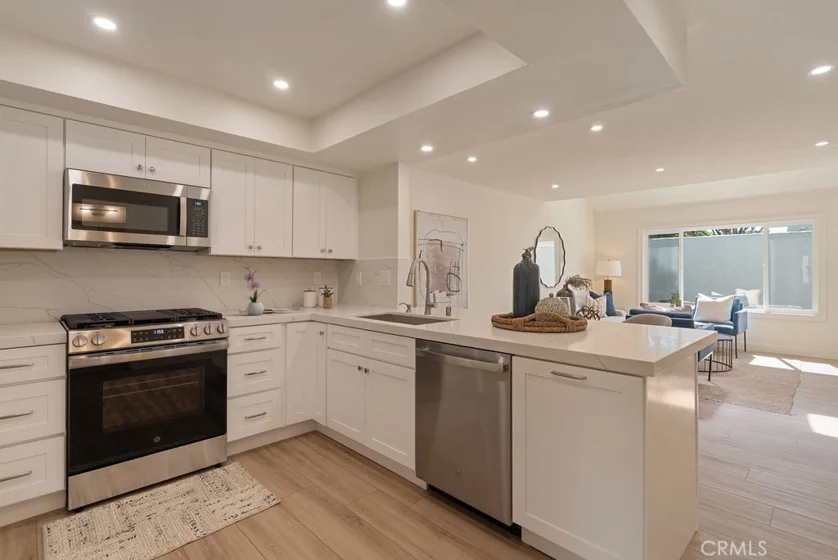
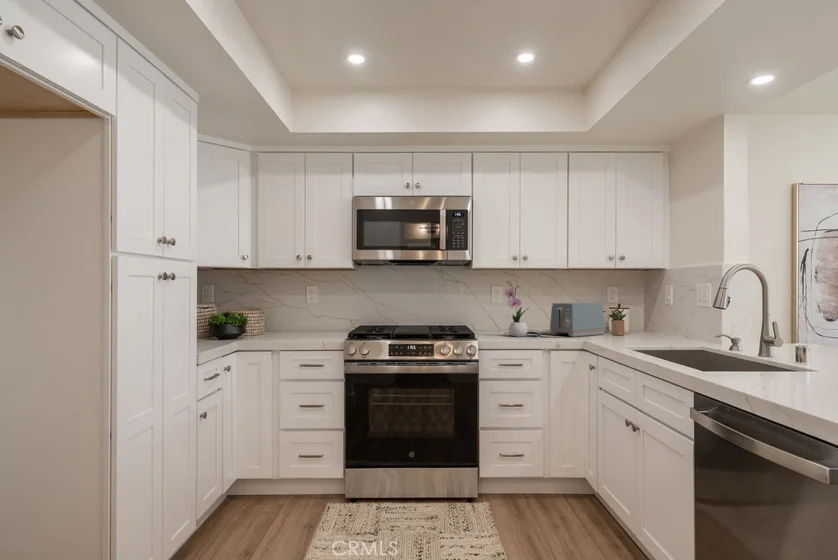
toaster: none [279,285,320,312] -> present [550,303,605,337]

